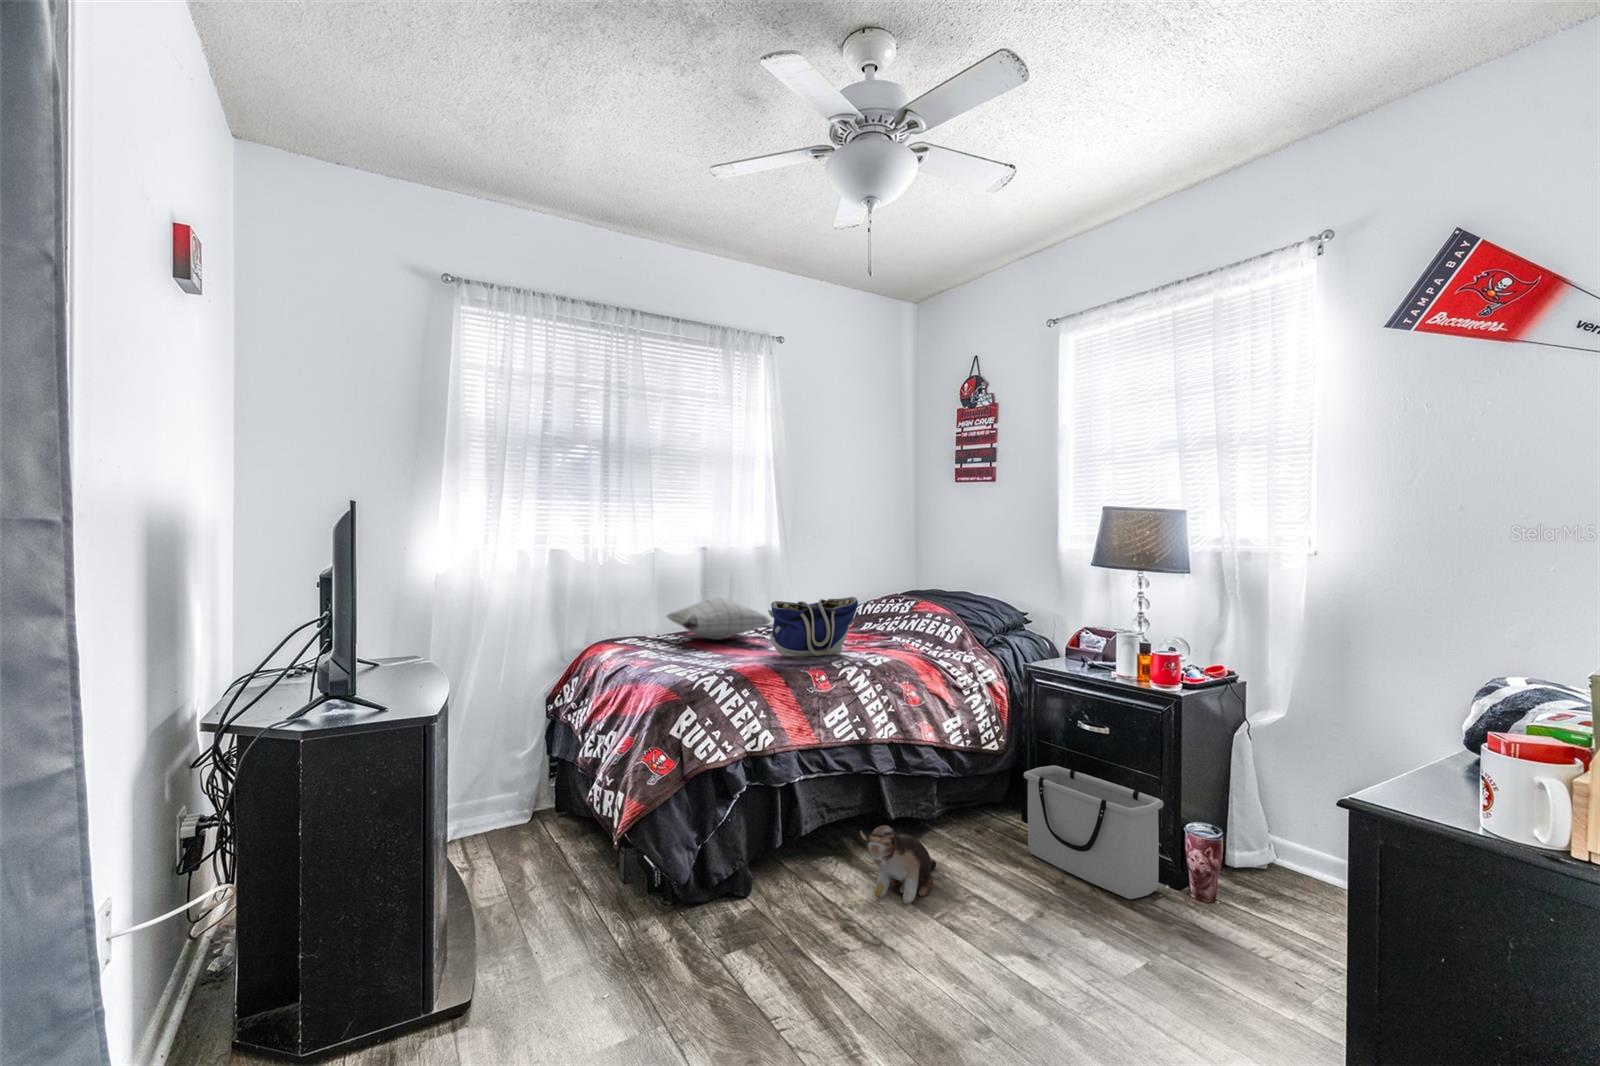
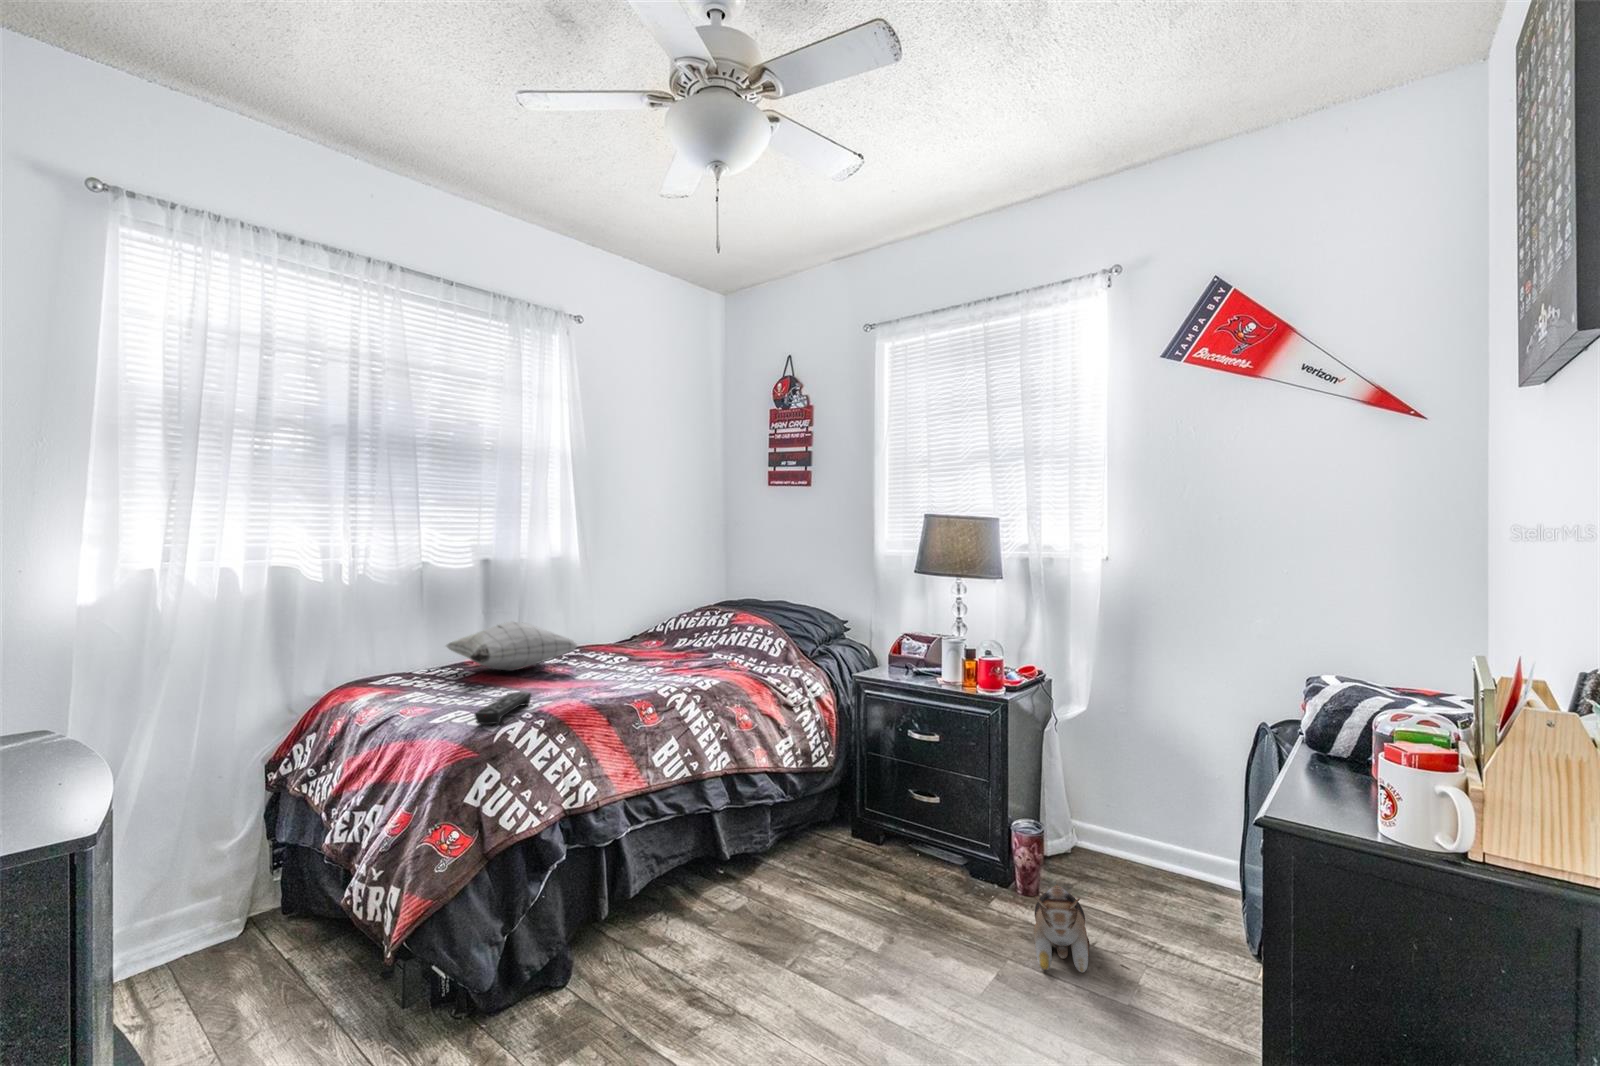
tote bag: present [768,597,858,657] -> none [579,615,681,687]
remote control: none [679,654,727,676] -> present [475,692,531,724]
storage bin: present [1024,766,1163,899] -> none [860,779,997,910]
plush toy: present [860,825,936,903] -> present [1034,885,1090,972]

